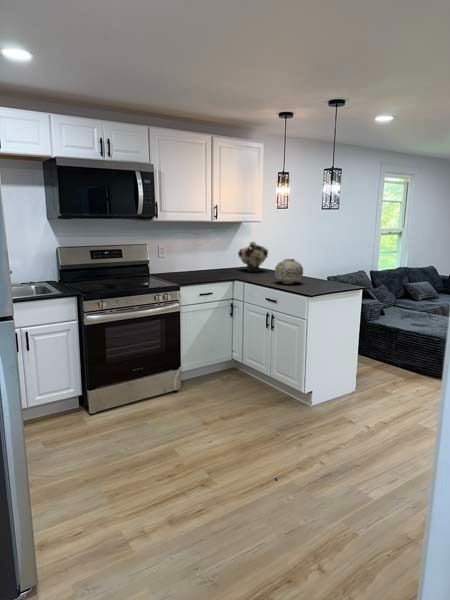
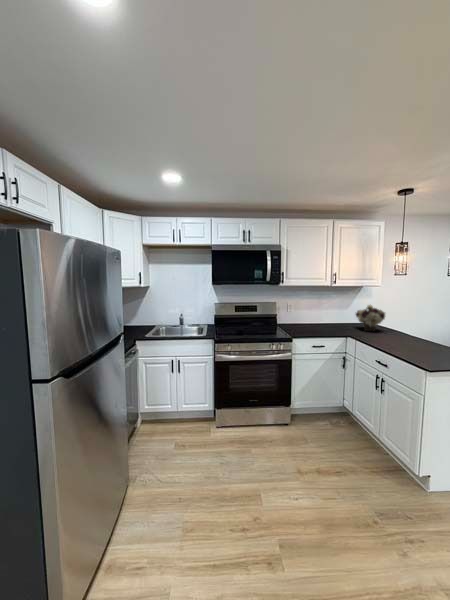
vase: present [275,259,303,284] -> none [388,325,423,350]

